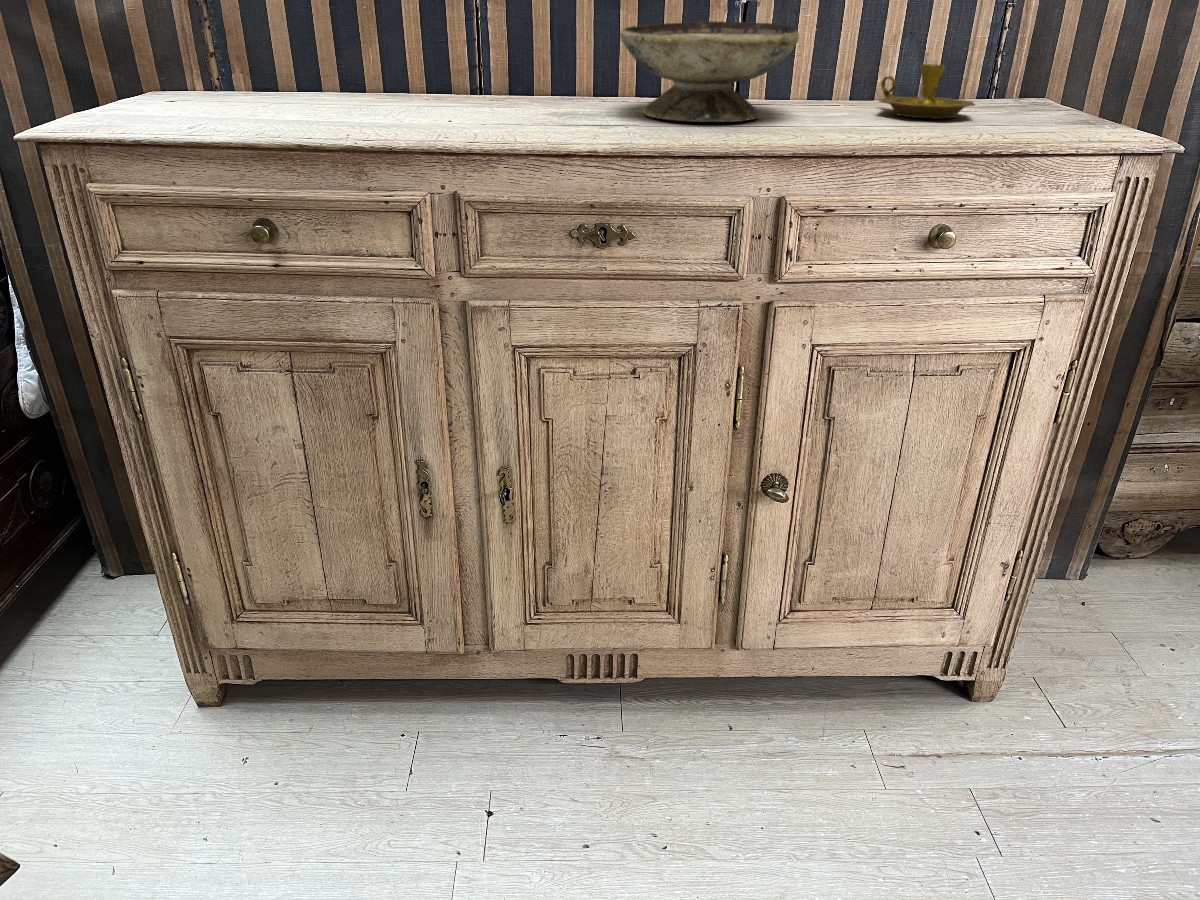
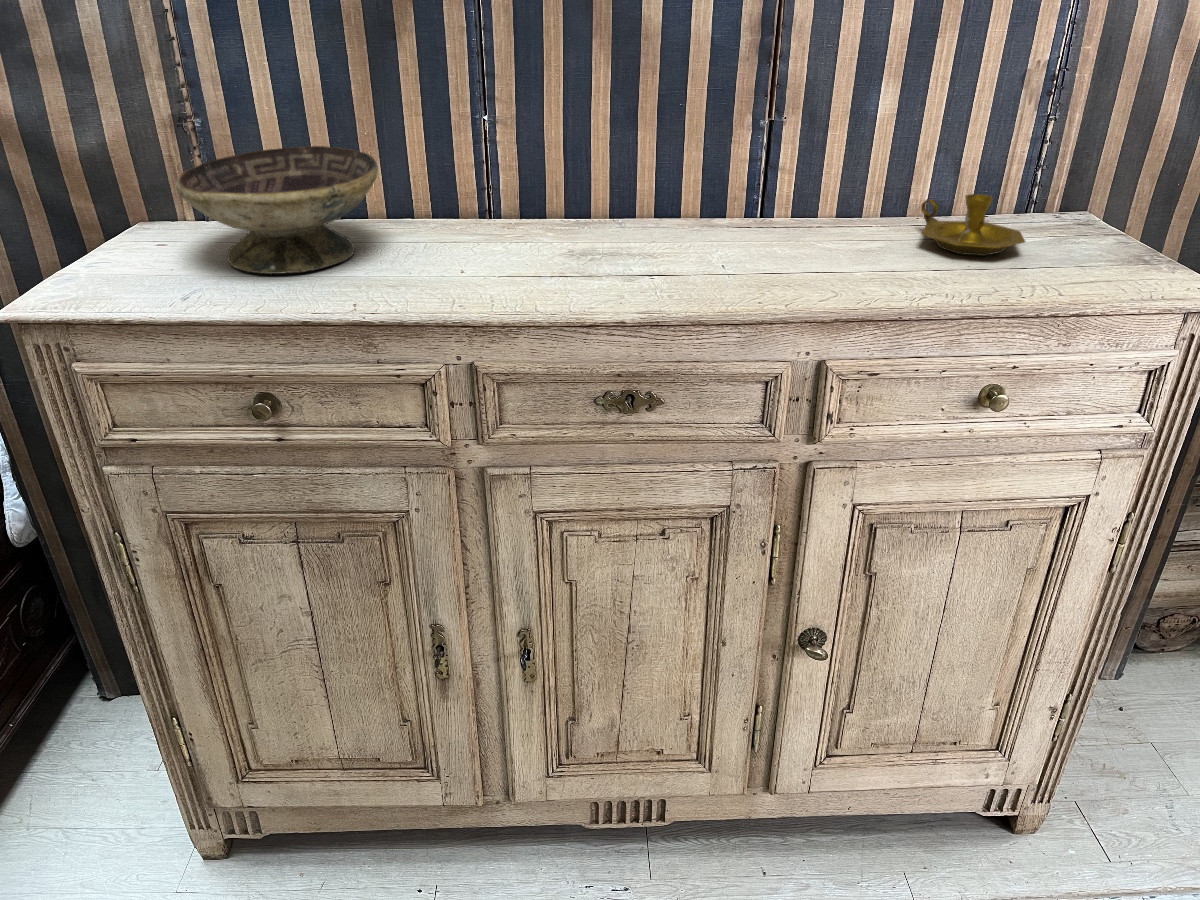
decorative bowl: present [620,21,799,122] -> present [176,146,378,274]

